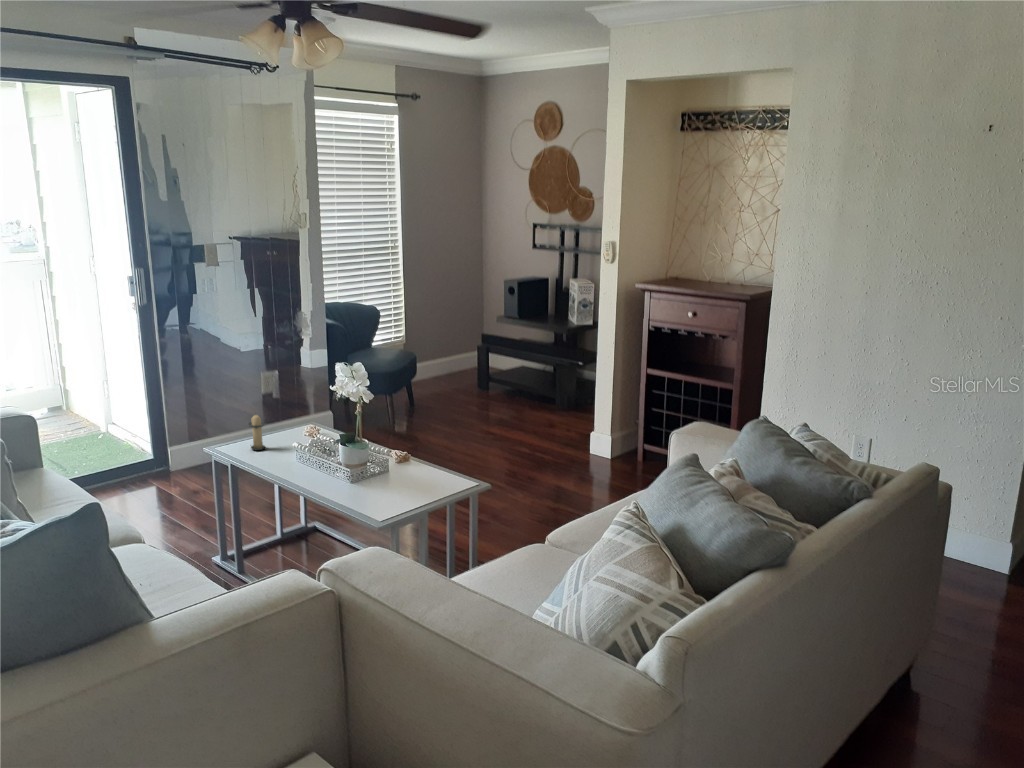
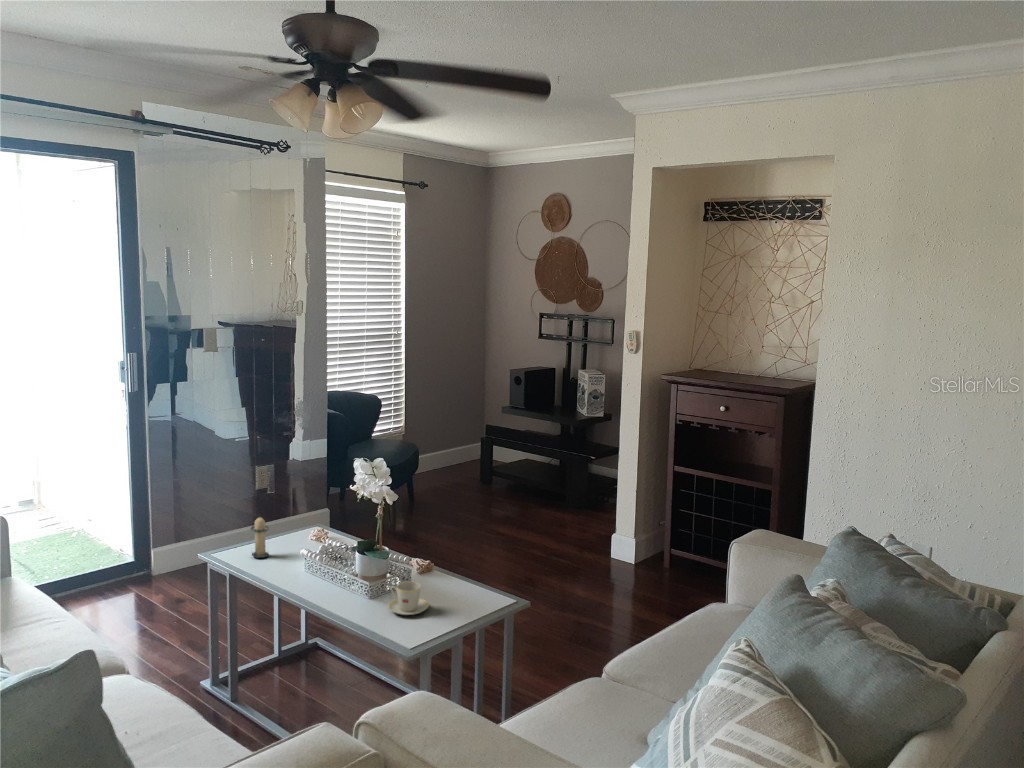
teacup: none [365,467,401,496] -> present [388,581,429,615]

